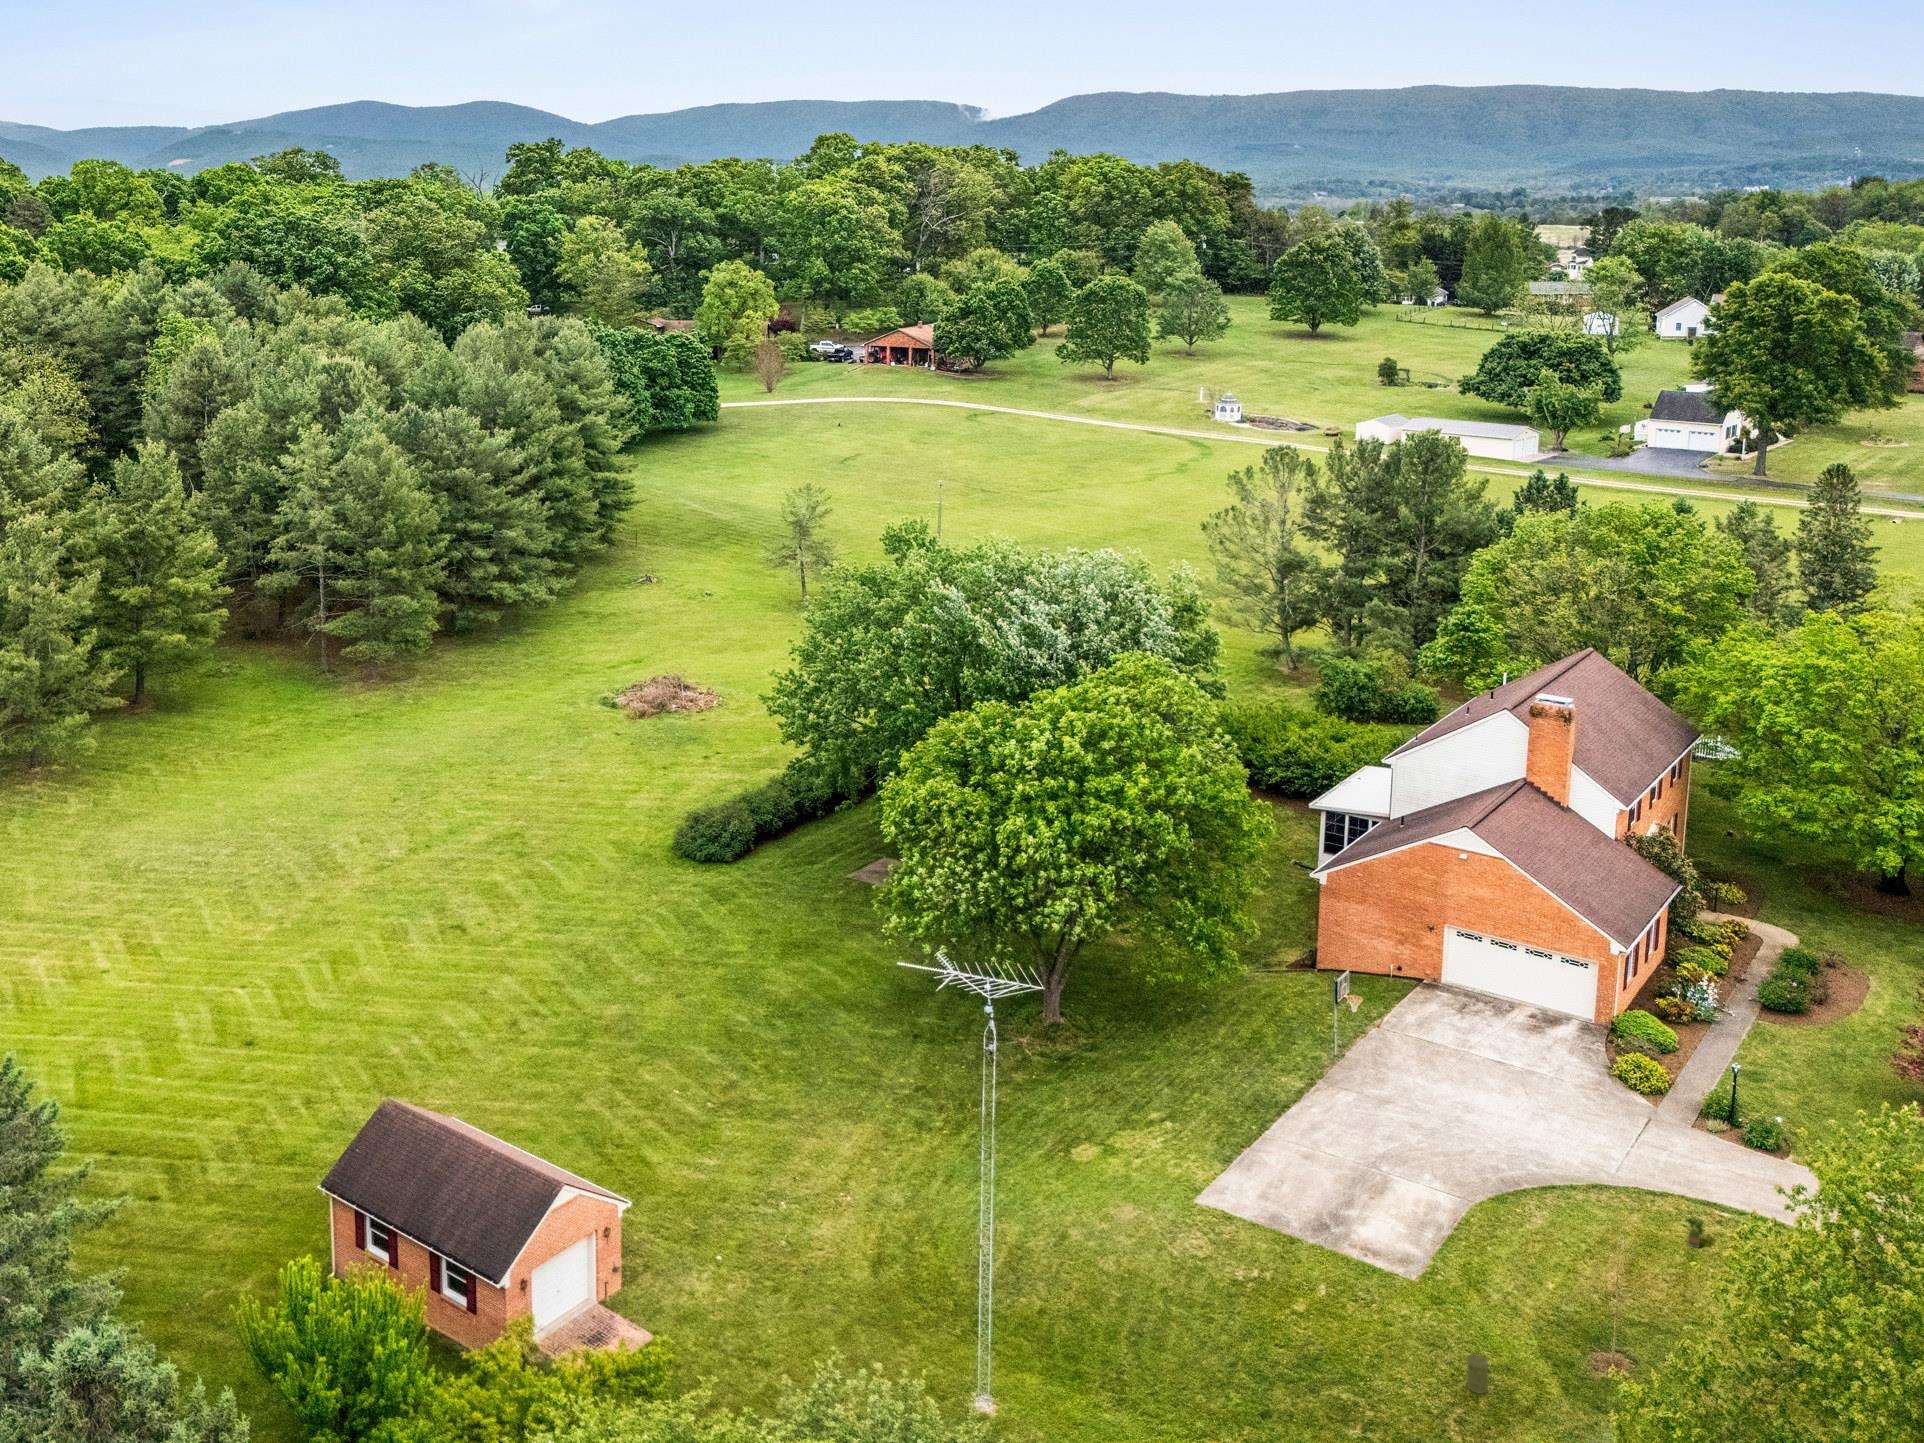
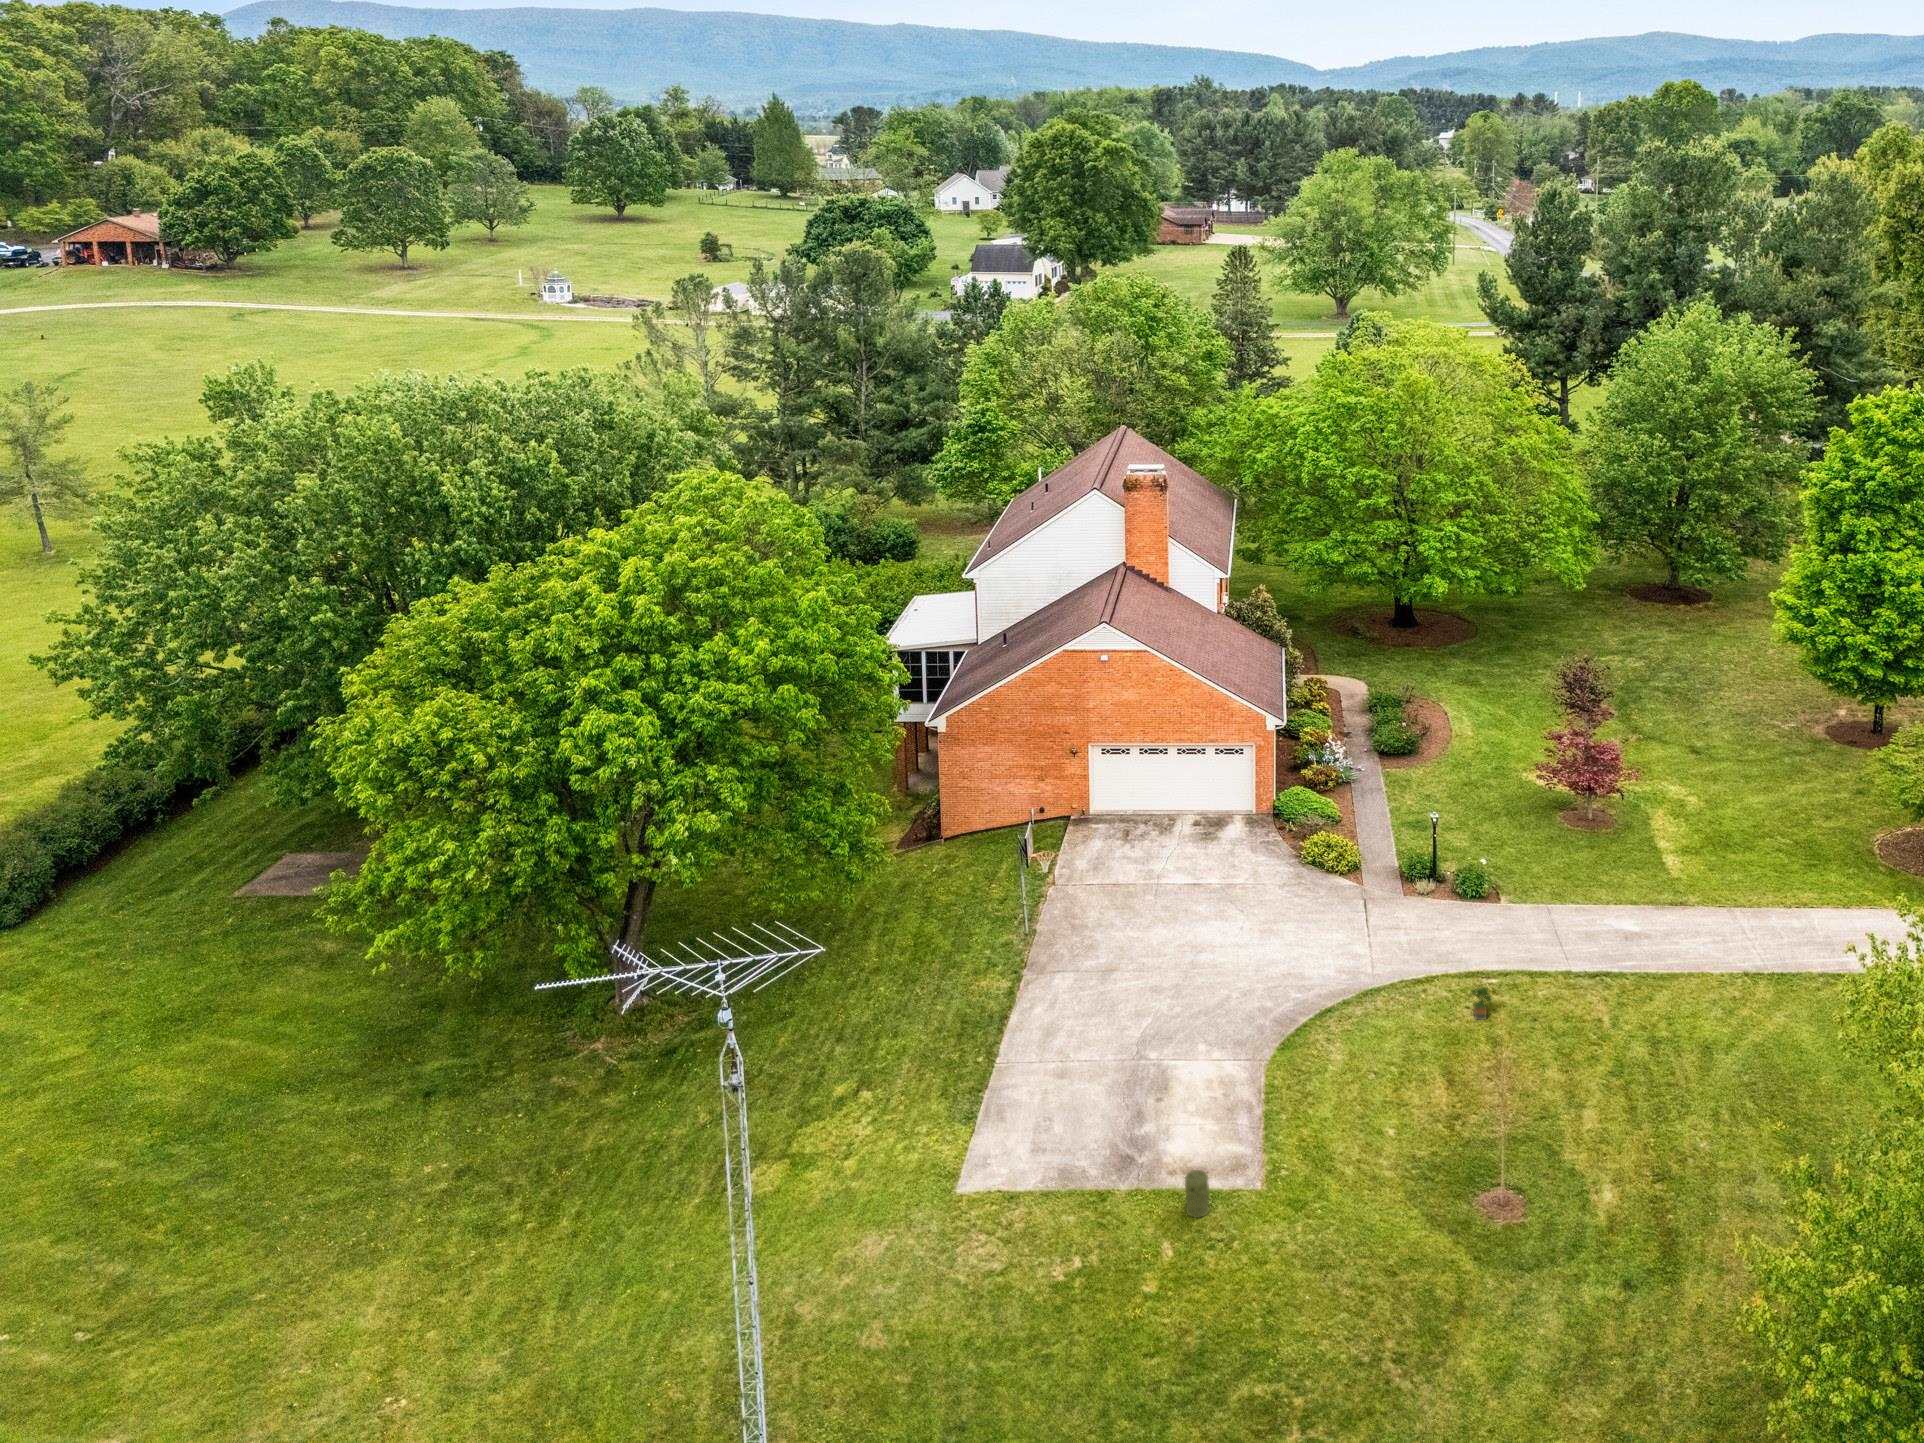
trash can: present [1466,1354,1488,1394] -> present [1185,1170,1209,1218]

